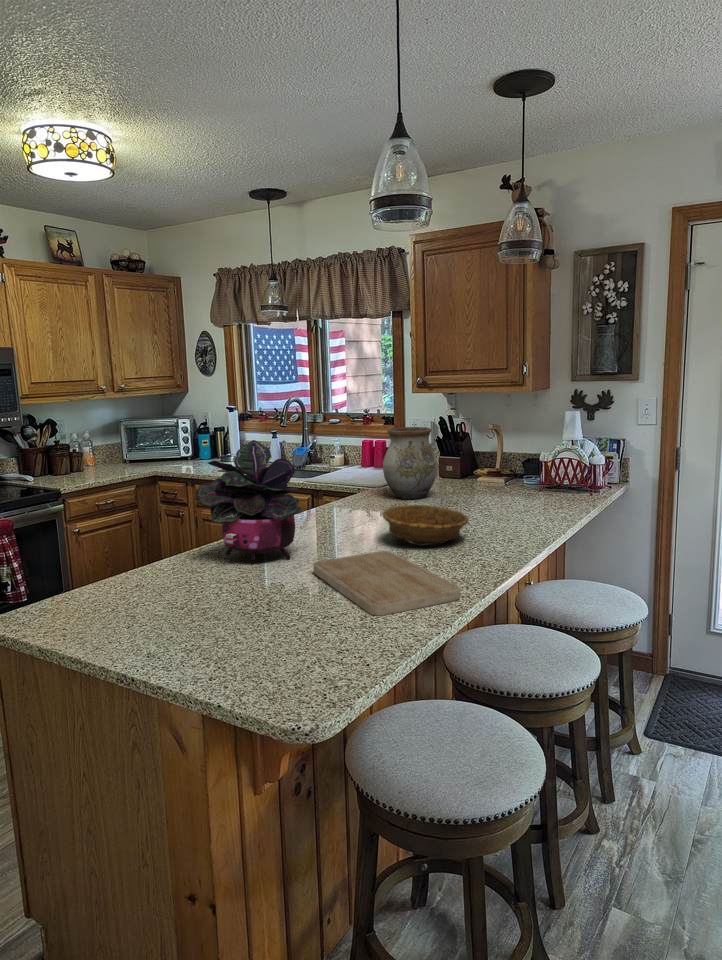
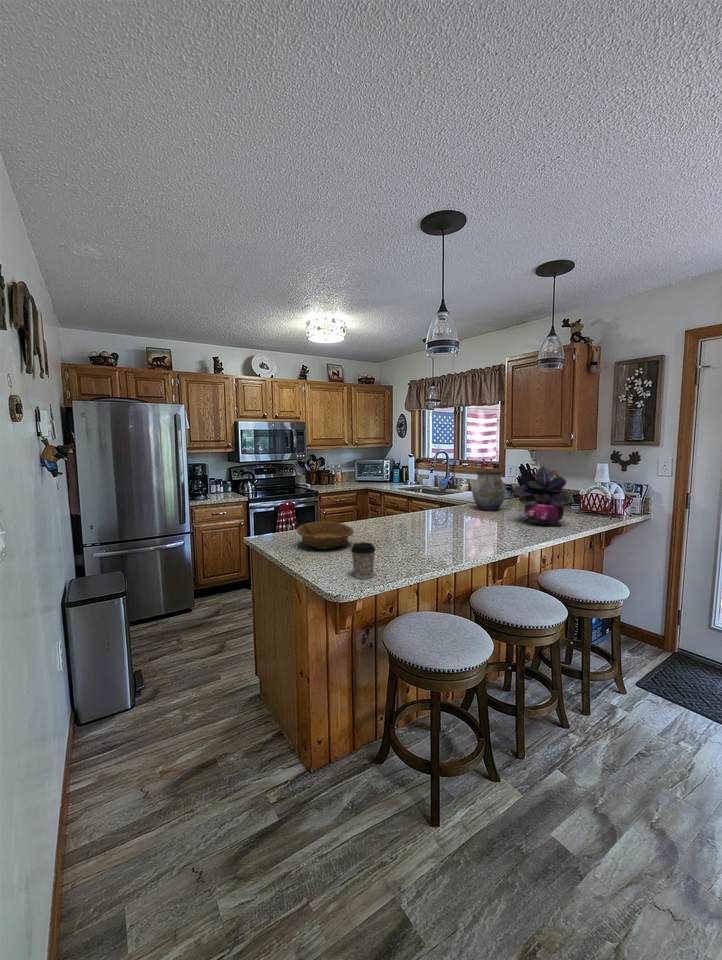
potted plant: present [196,440,302,560] -> present [513,467,570,527]
decorative bowl: present [382,505,468,545] -> present [297,521,353,549]
cutting board: present [313,551,460,616] -> none [397,531,460,559]
coffee cup: none [303,604,355,683] -> present [351,542,375,579]

